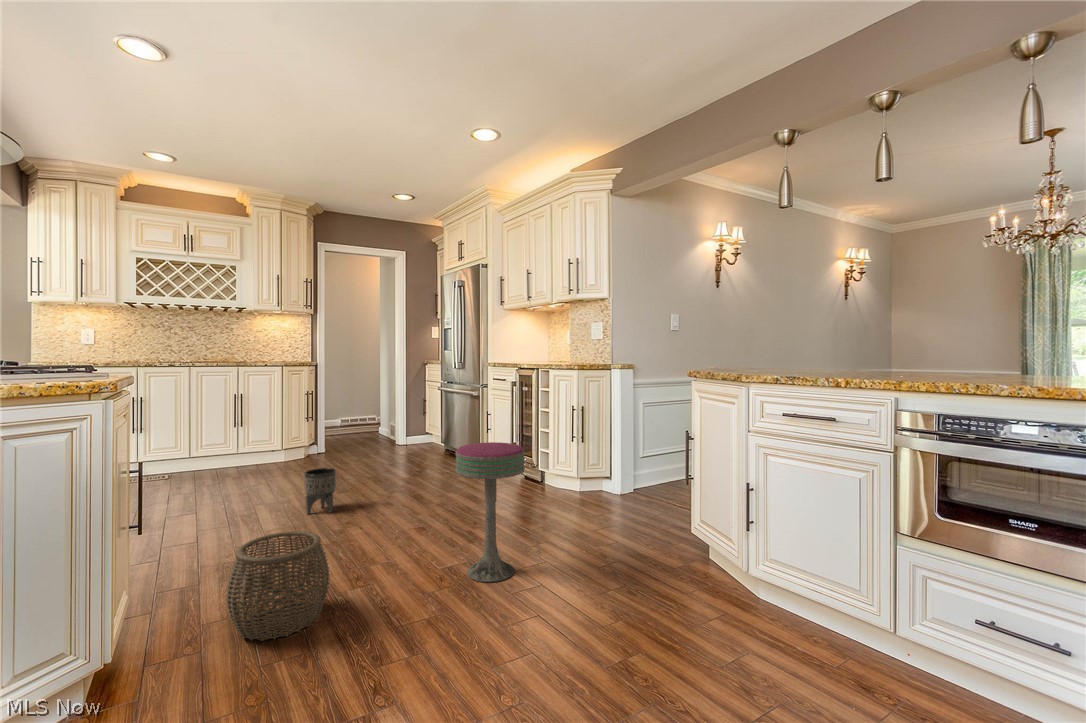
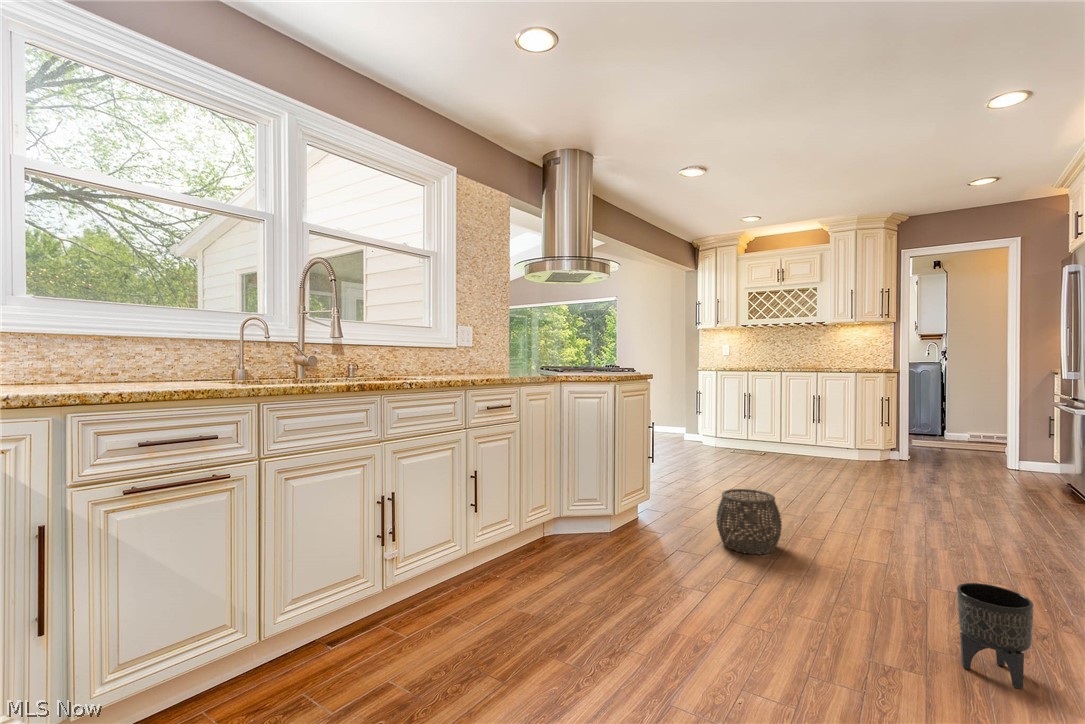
bar stool: present [456,442,525,582] -> none [897,457,984,598]
planter: present [304,468,337,514] -> present [957,583,1034,689]

